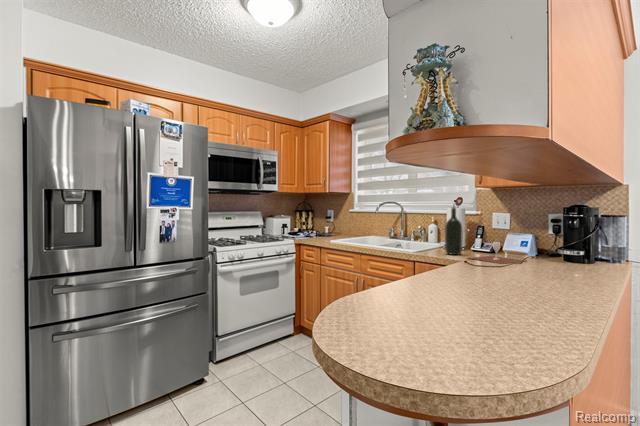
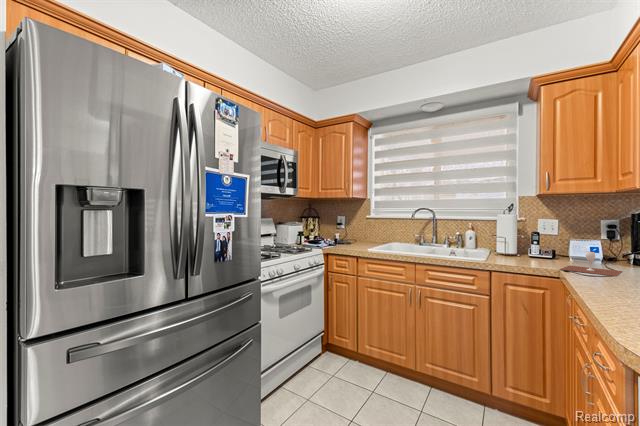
wine bottle: present [445,207,463,255] -> none [519,215,539,265]

